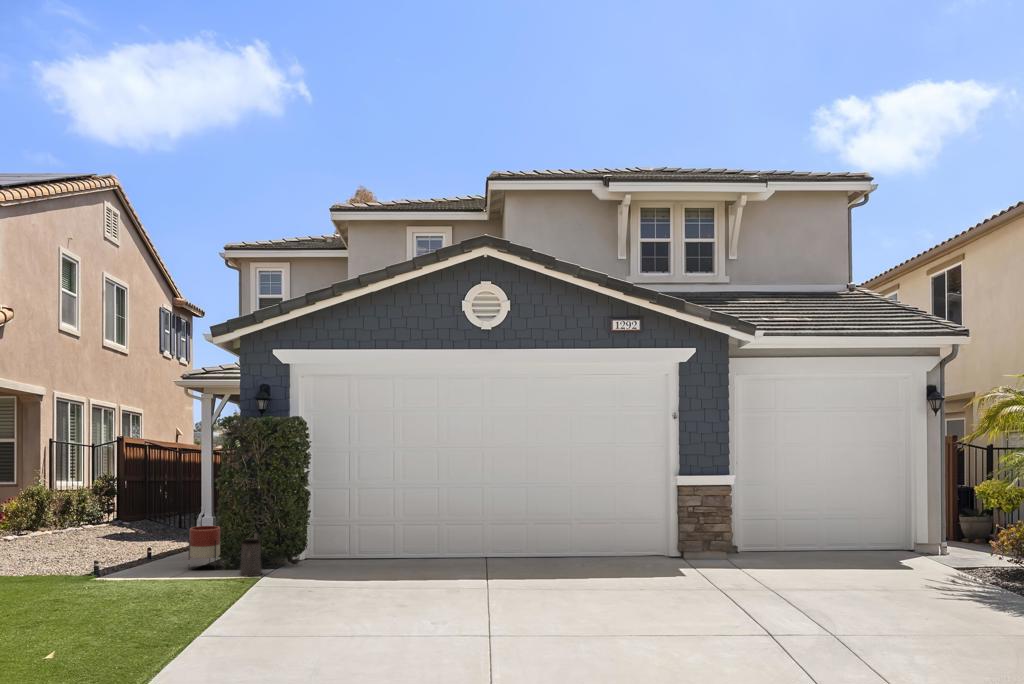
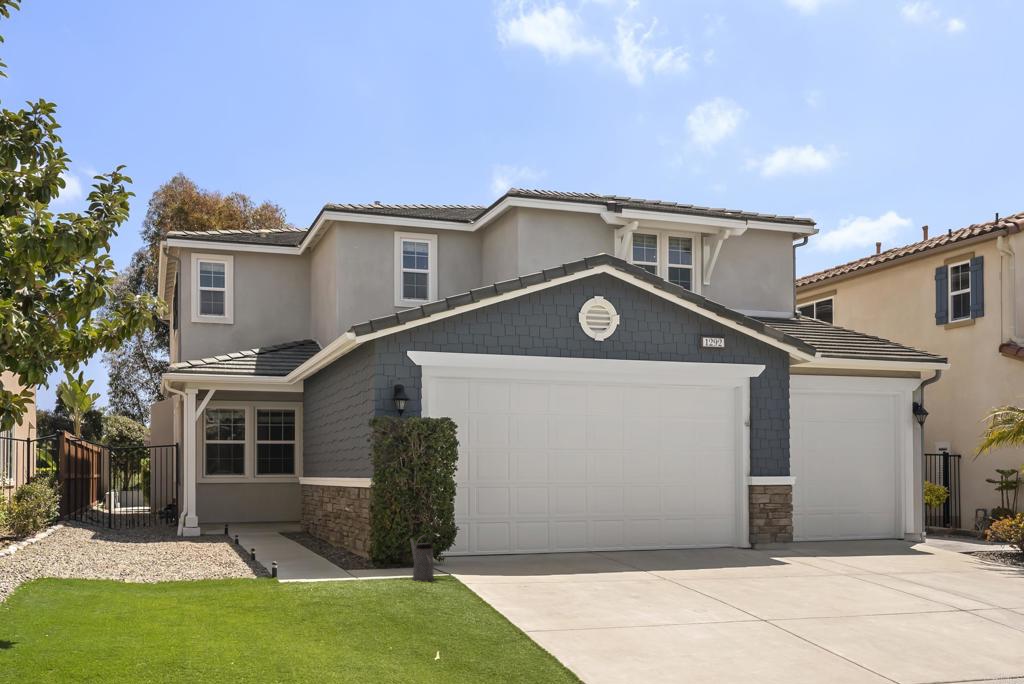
planter: present [189,526,220,568] -> none [345,533,376,578]

